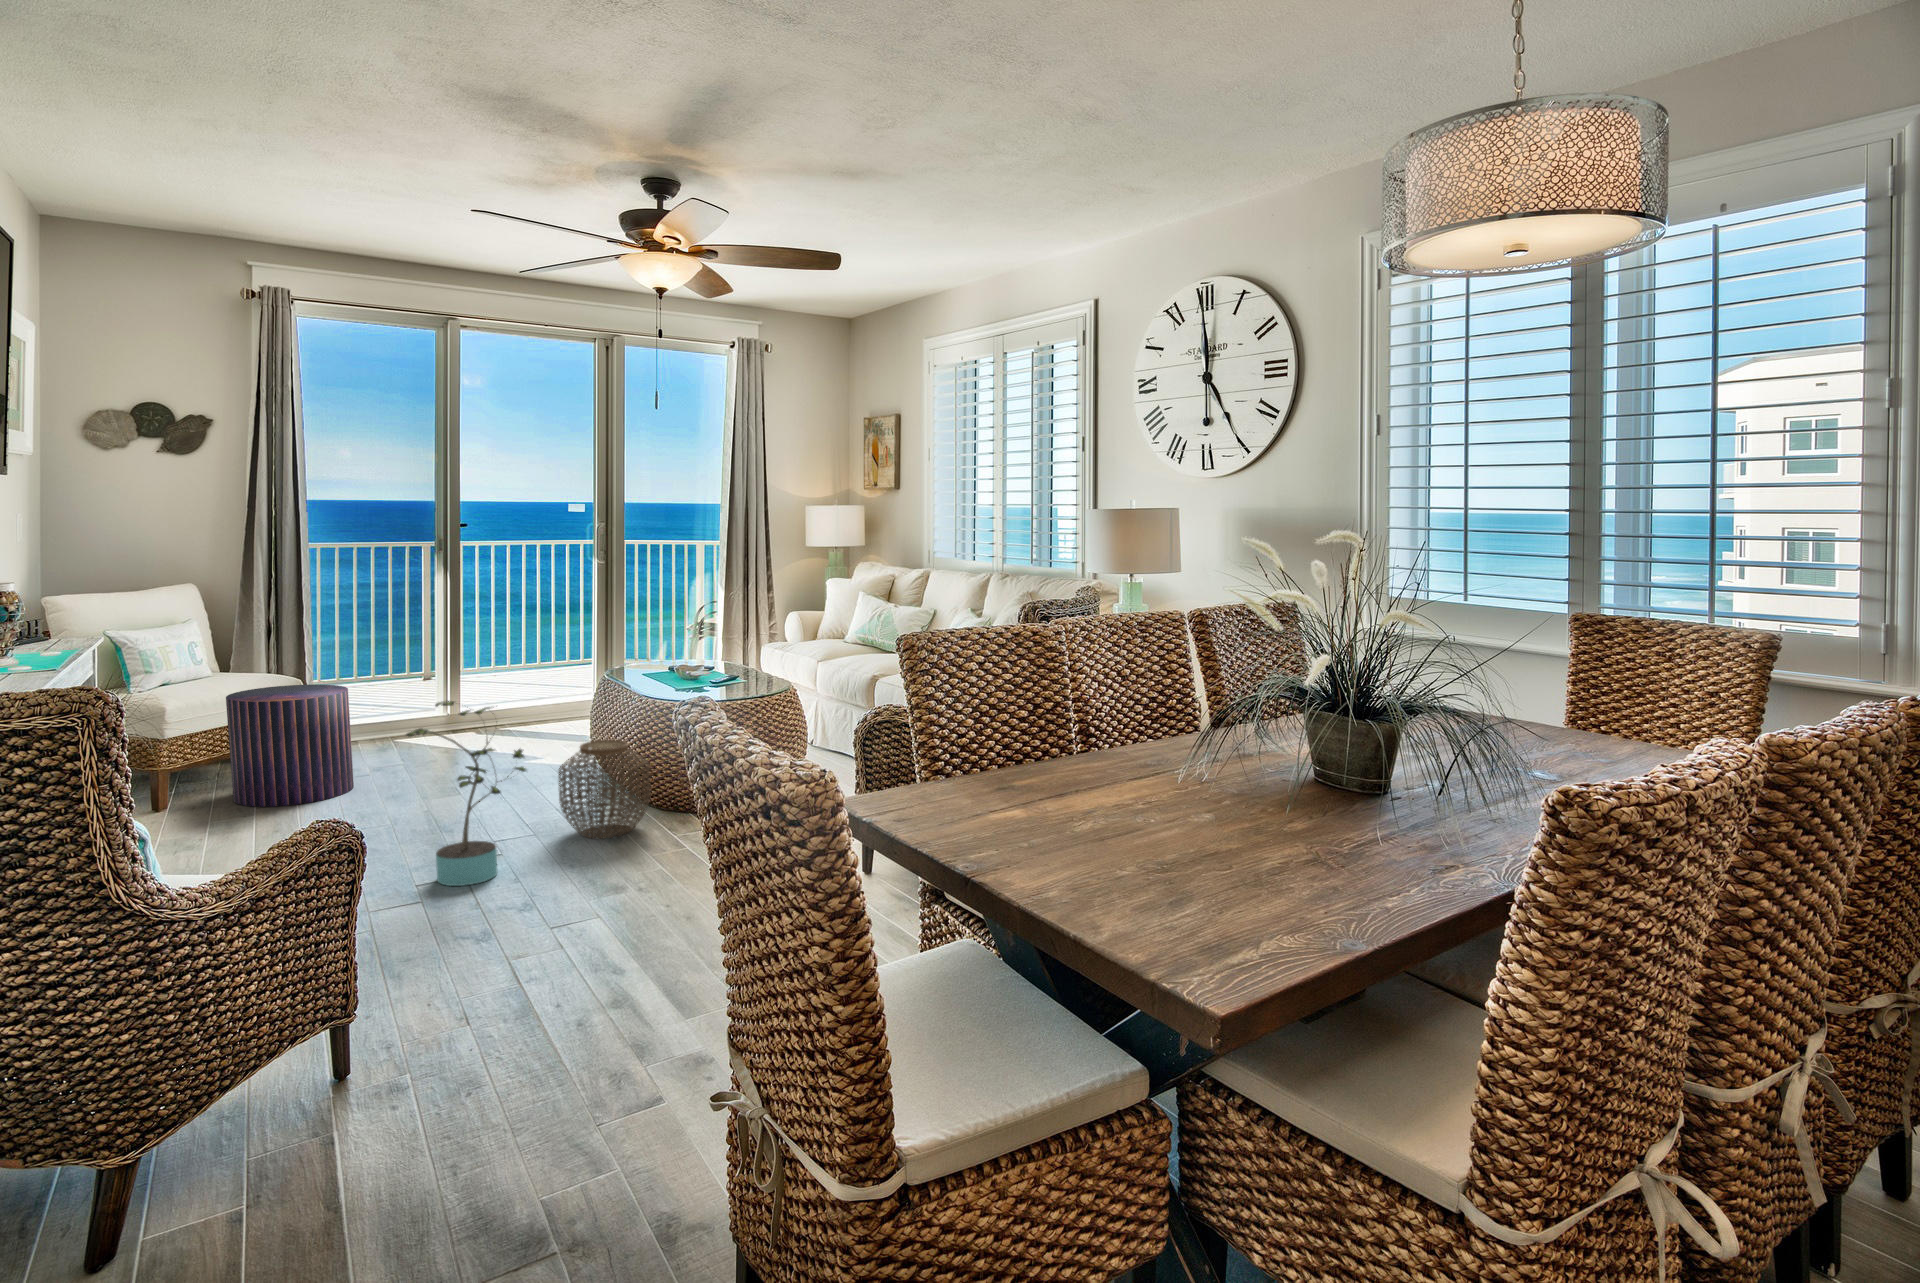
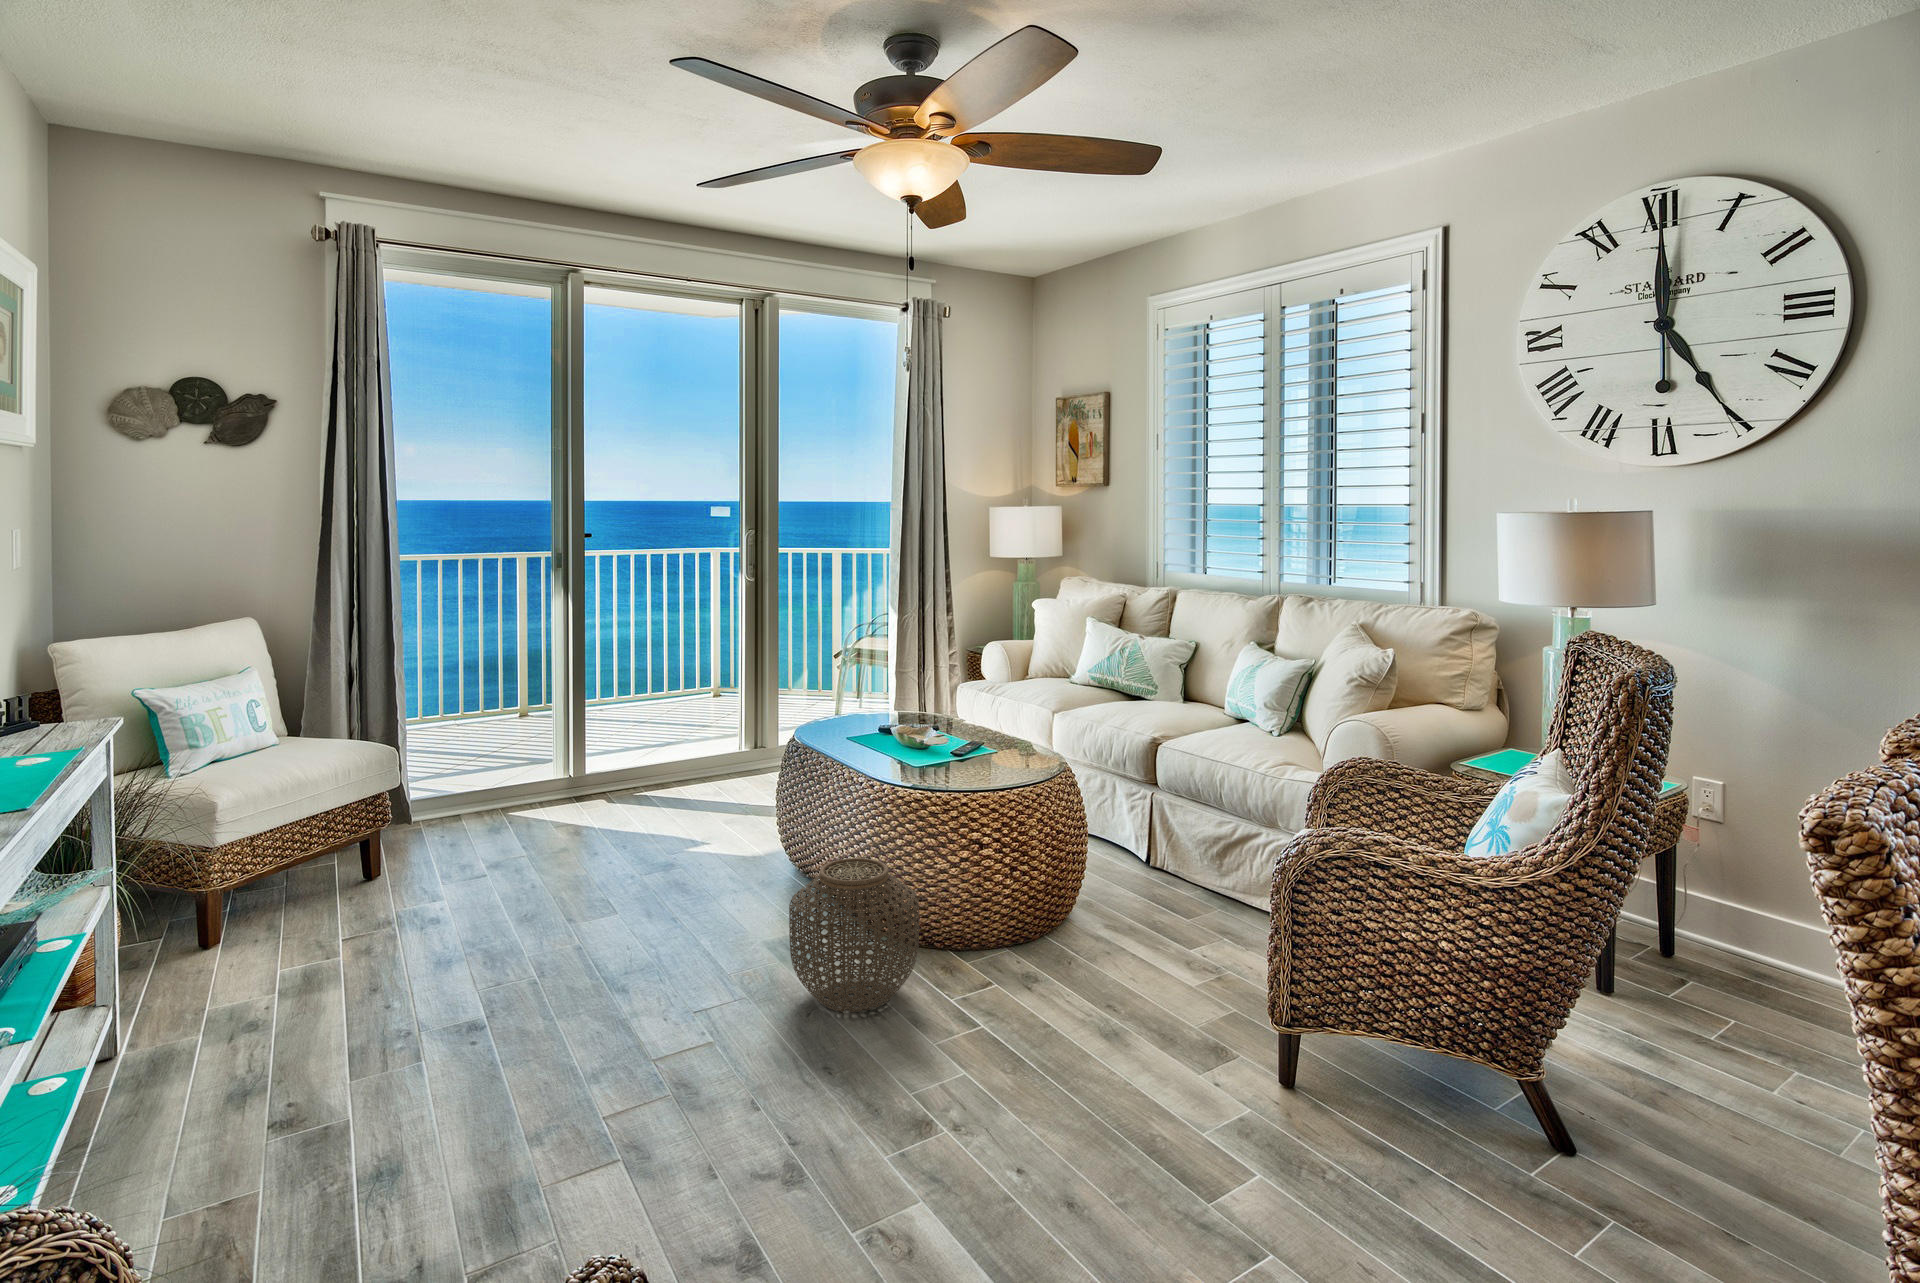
pouf: present [226,684,354,807] -> none [300,757,470,939]
potted plant: present [406,701,526,886] -> none [599,826,781,1131]

